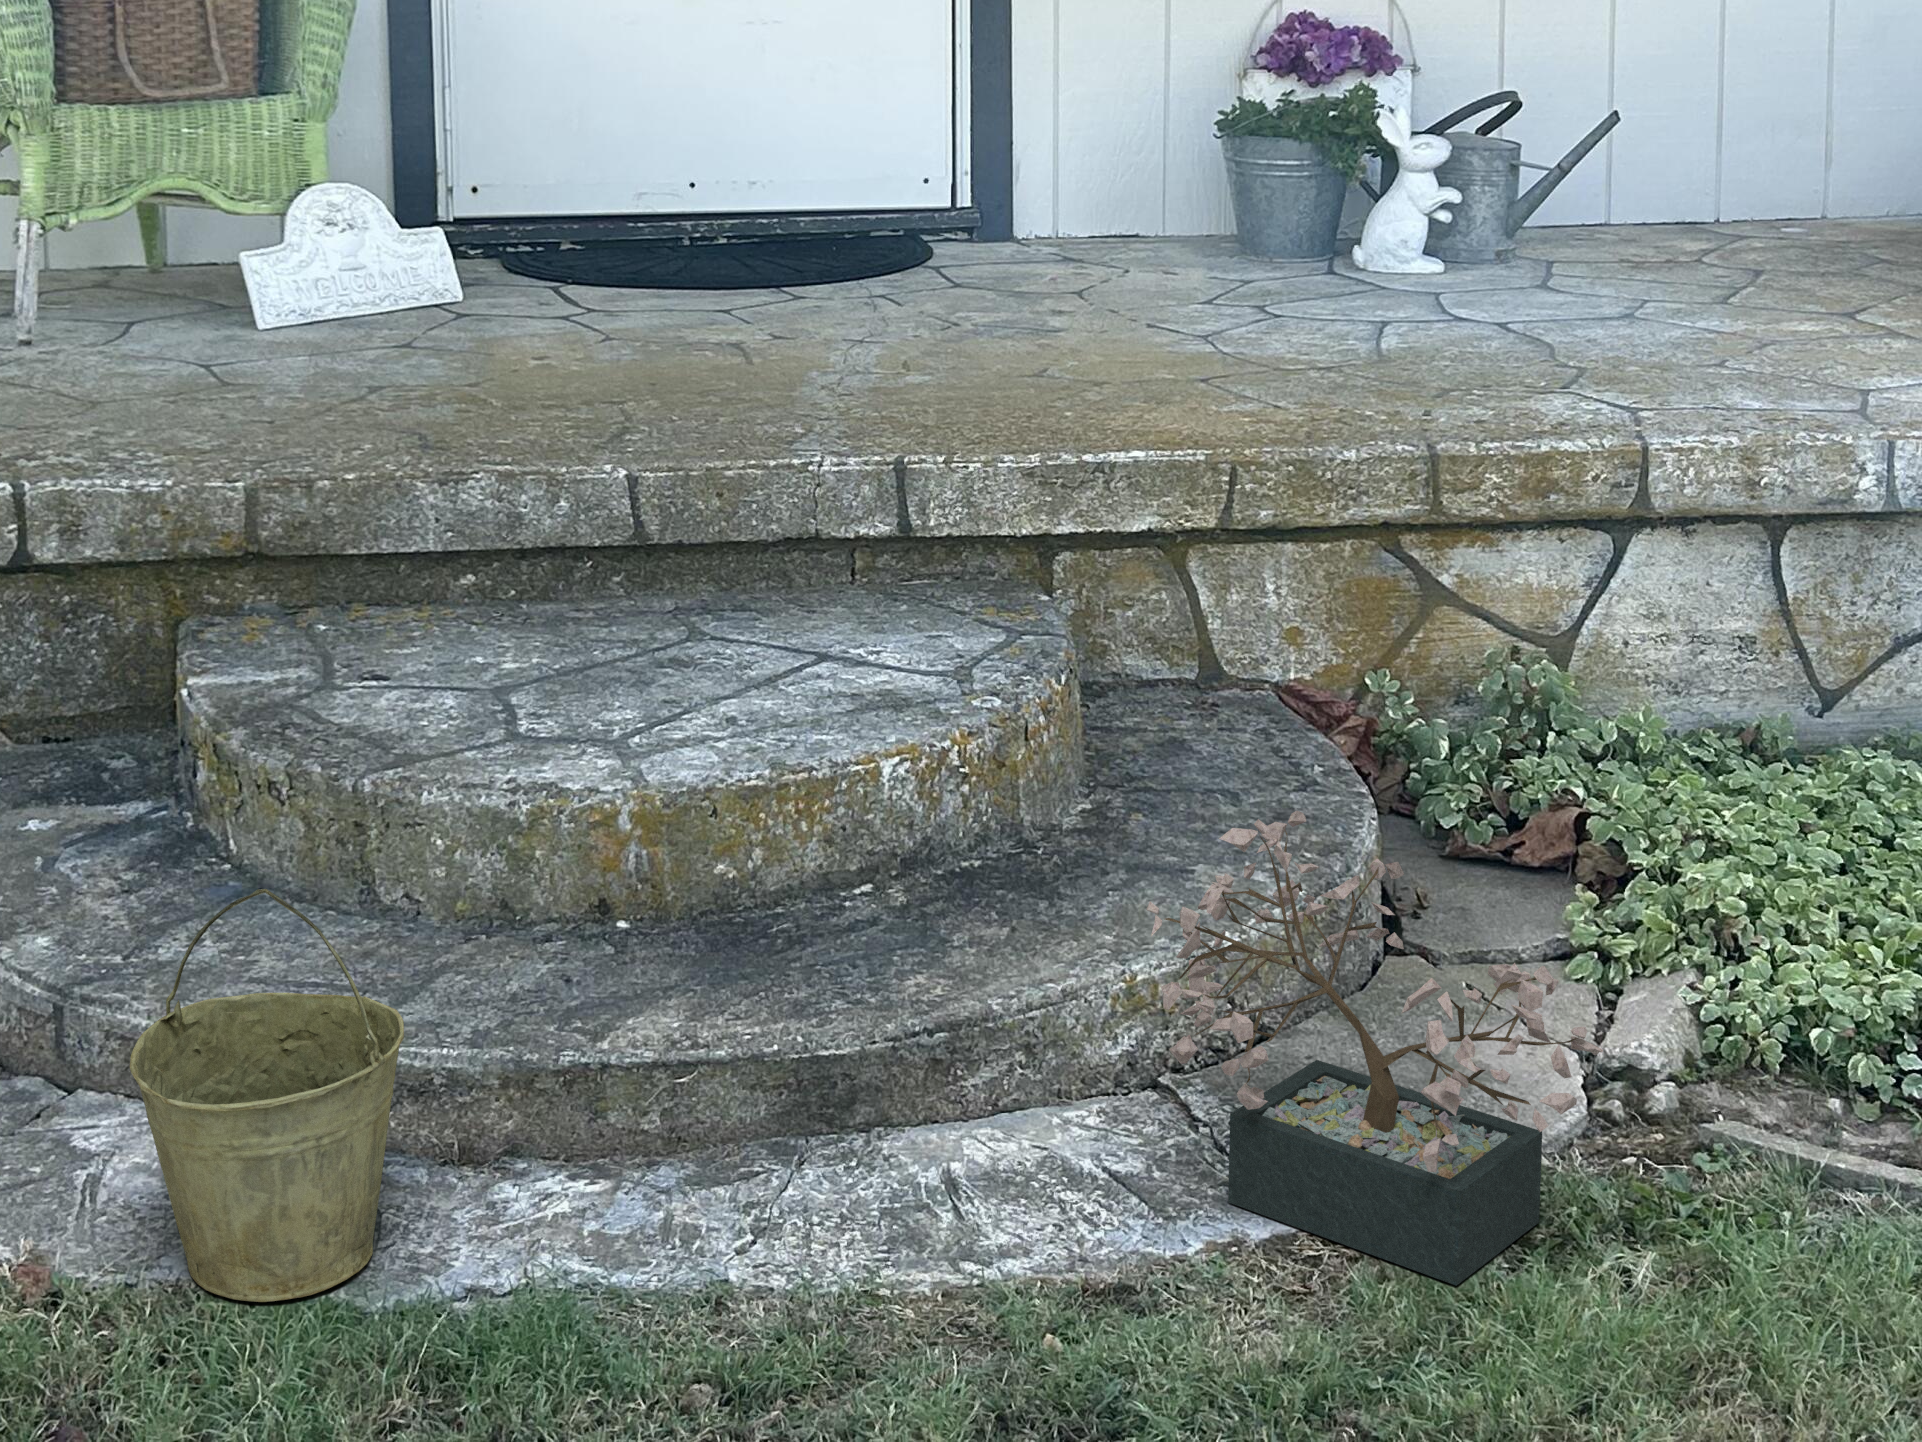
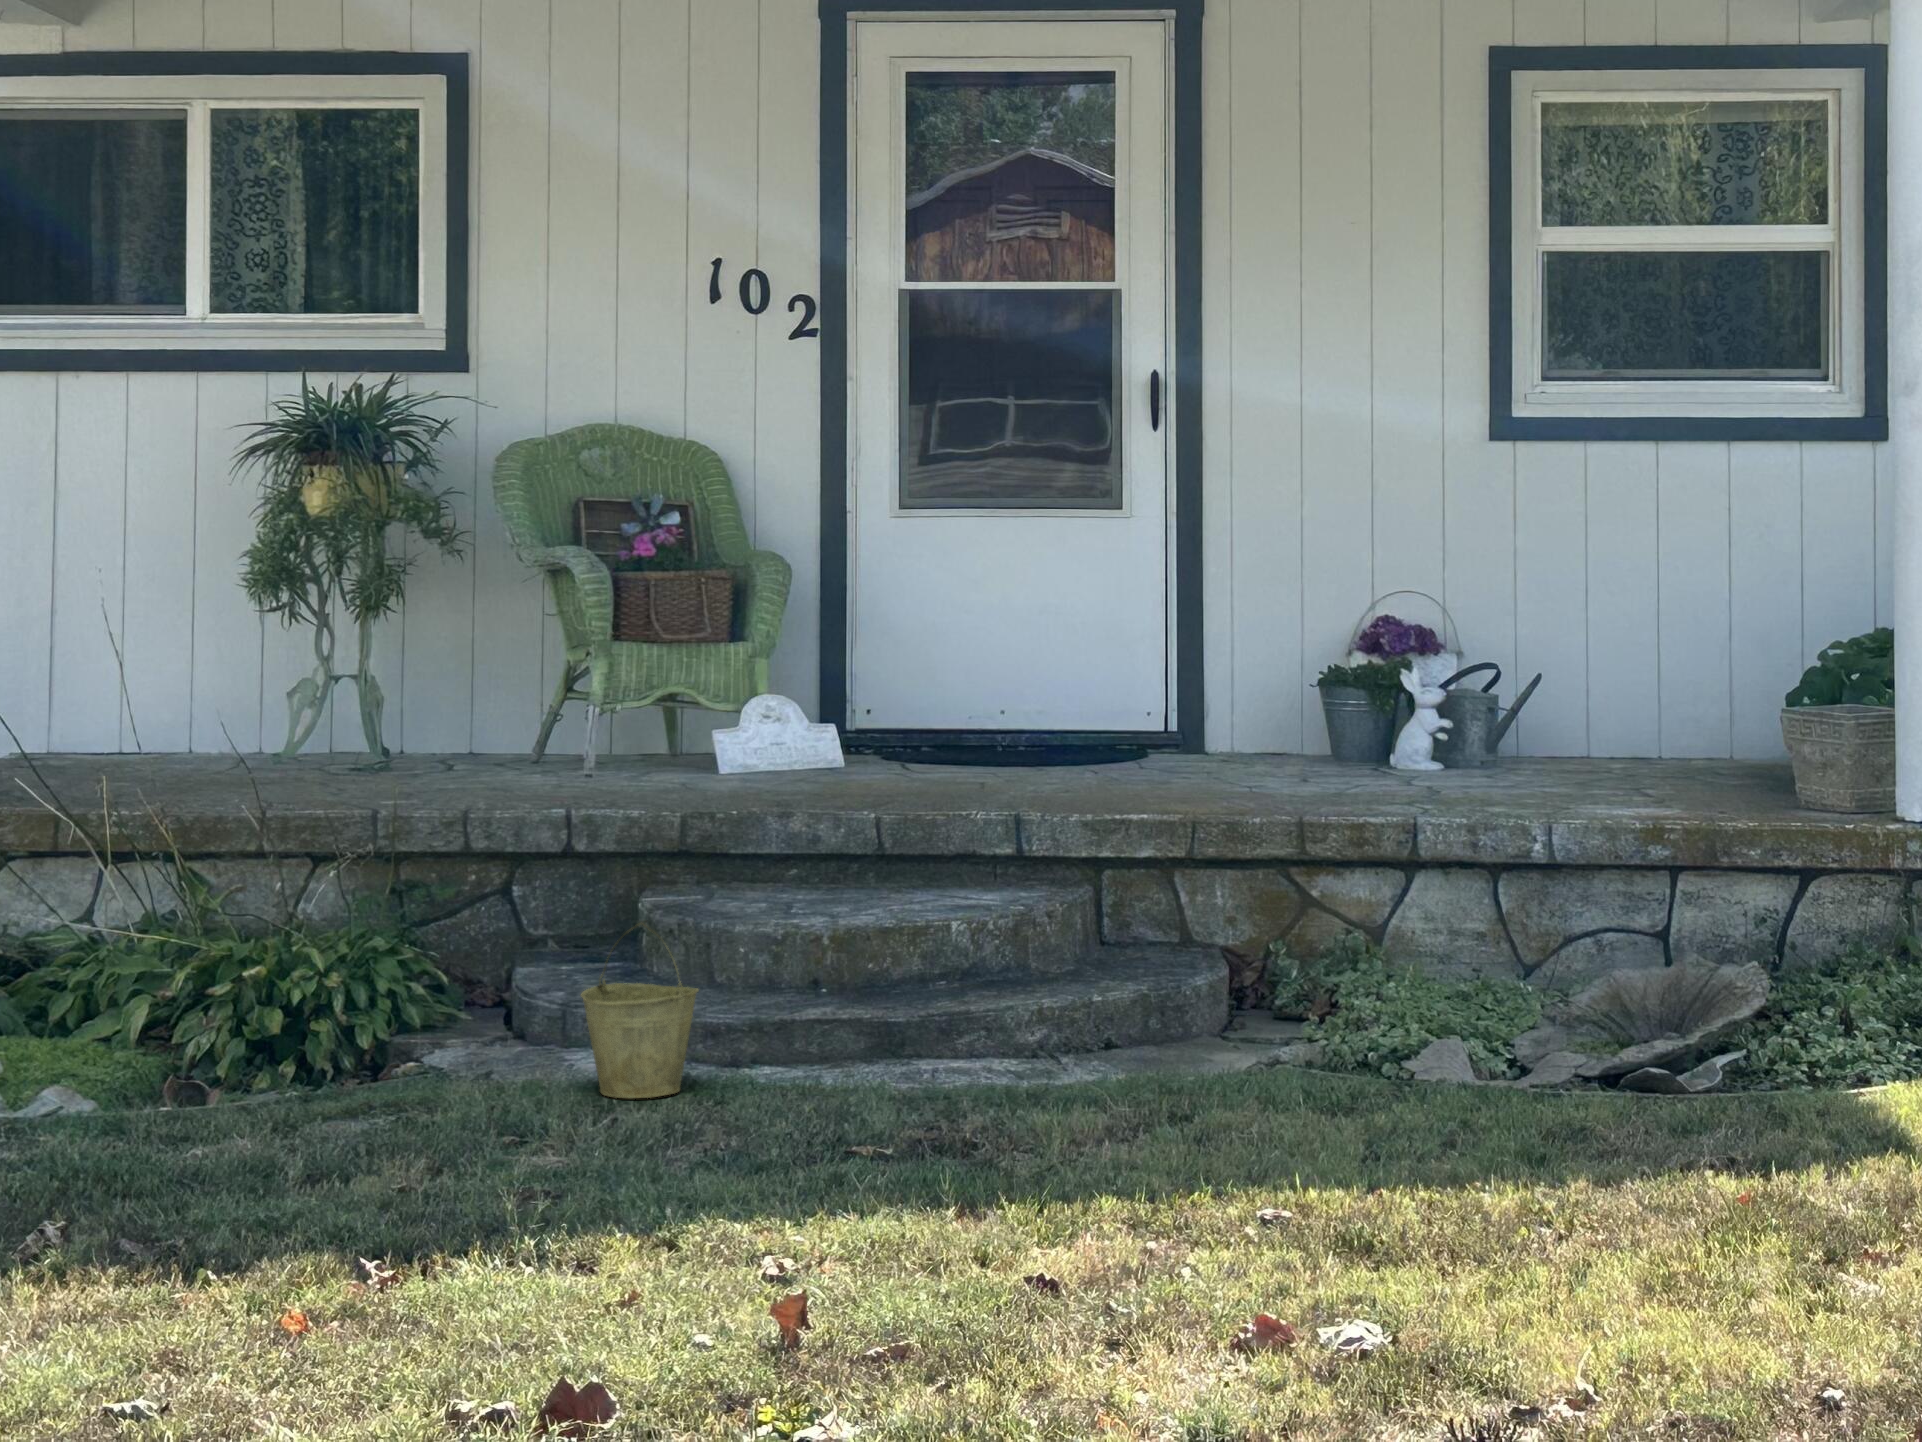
decorative plant: present [1146,811,1603,1285] -> none [1023,925,1216,1113]

